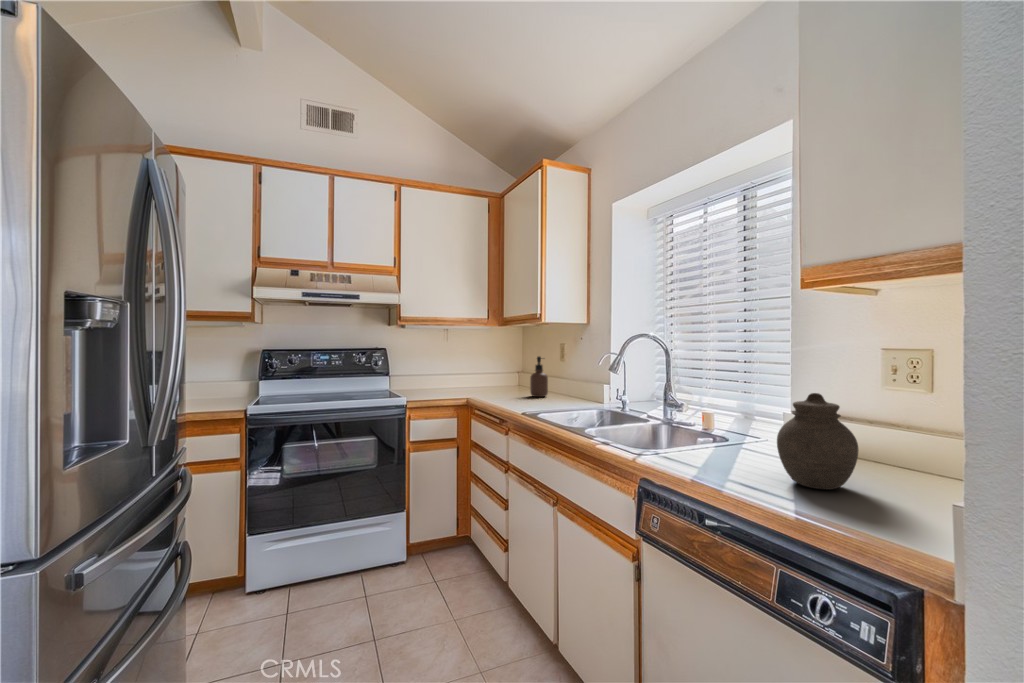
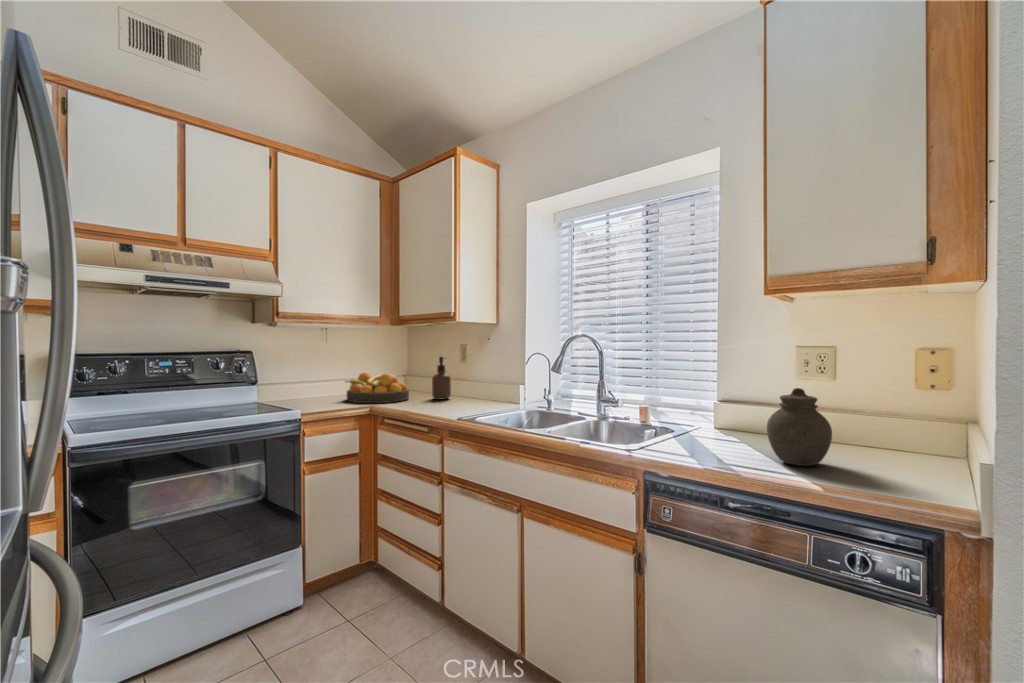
fruit bowl: none [456,370,511,397] -> present [346,373,409,403]

